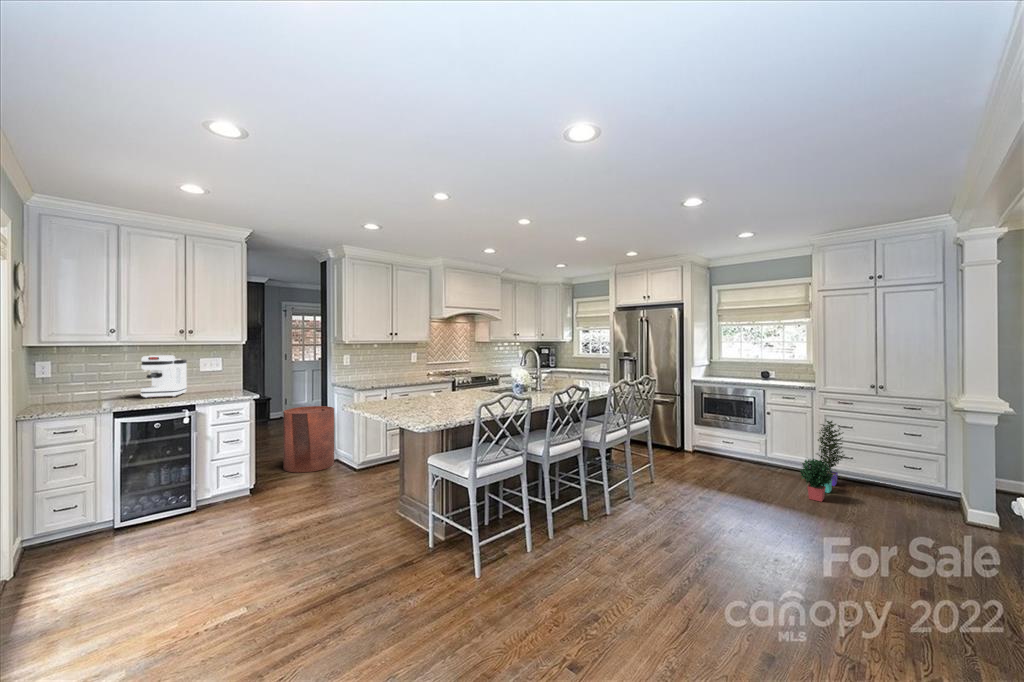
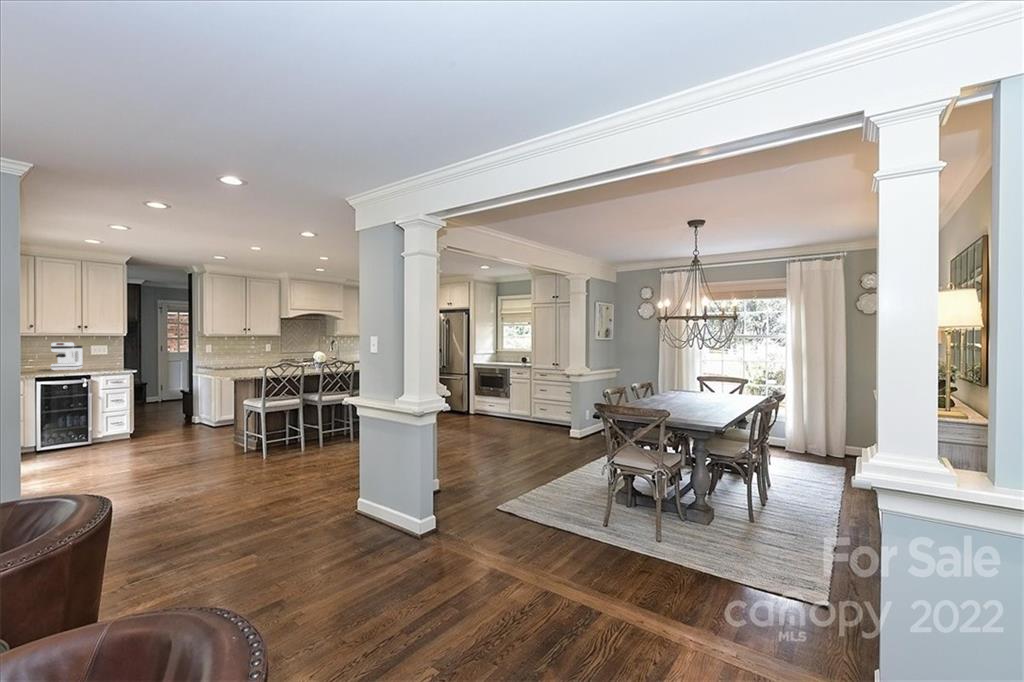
trash can: present [283,406,334,473] -> none [156,383,197,429]
potted plant: present [800,419,845,502] -> none [502,385,543,434]

